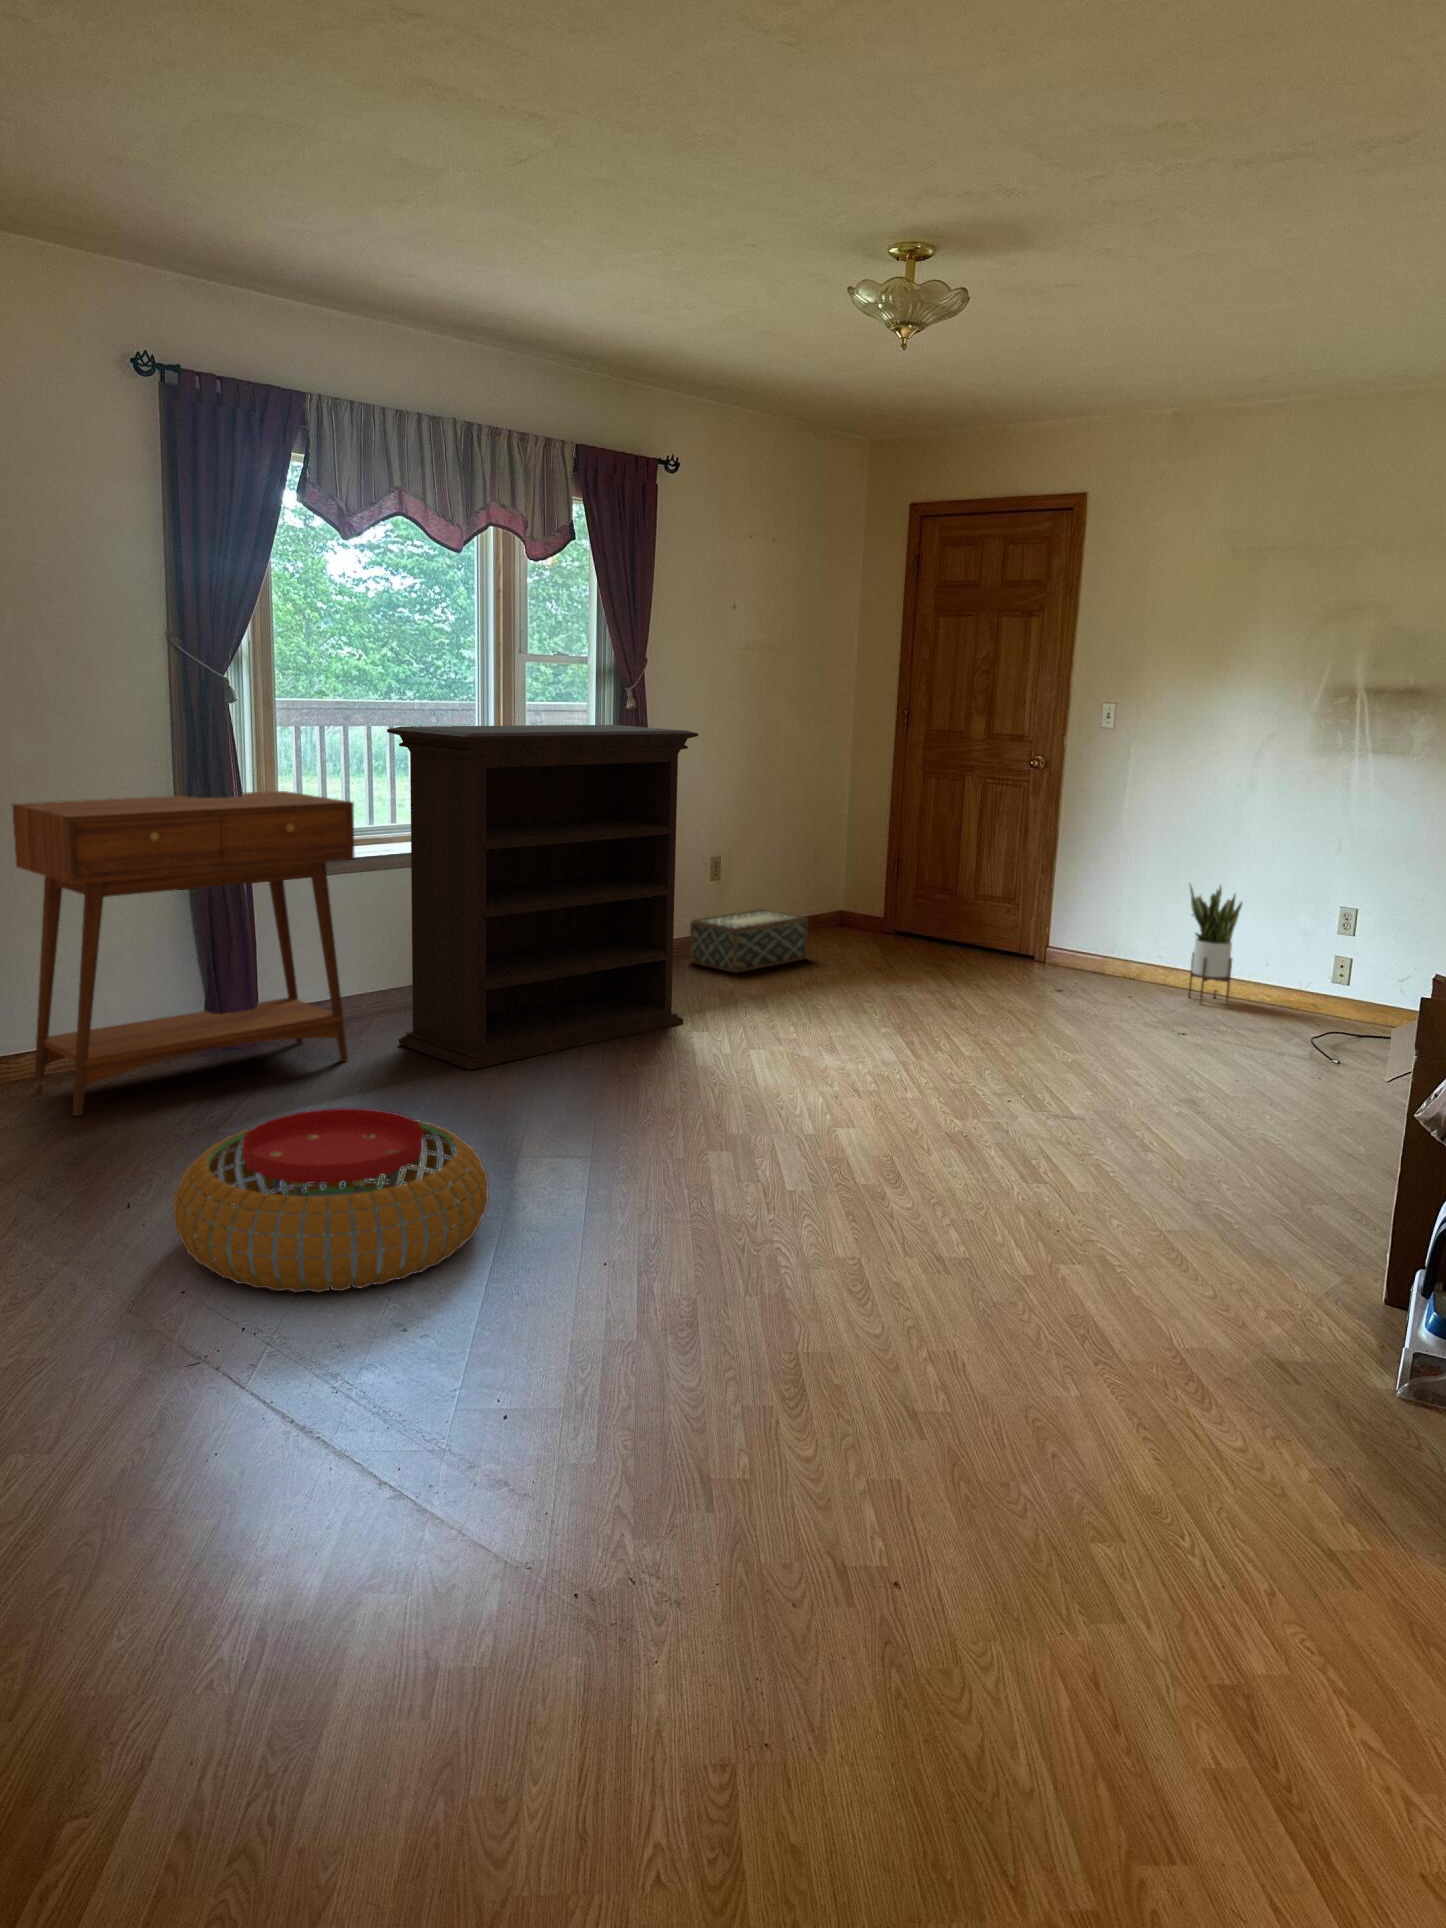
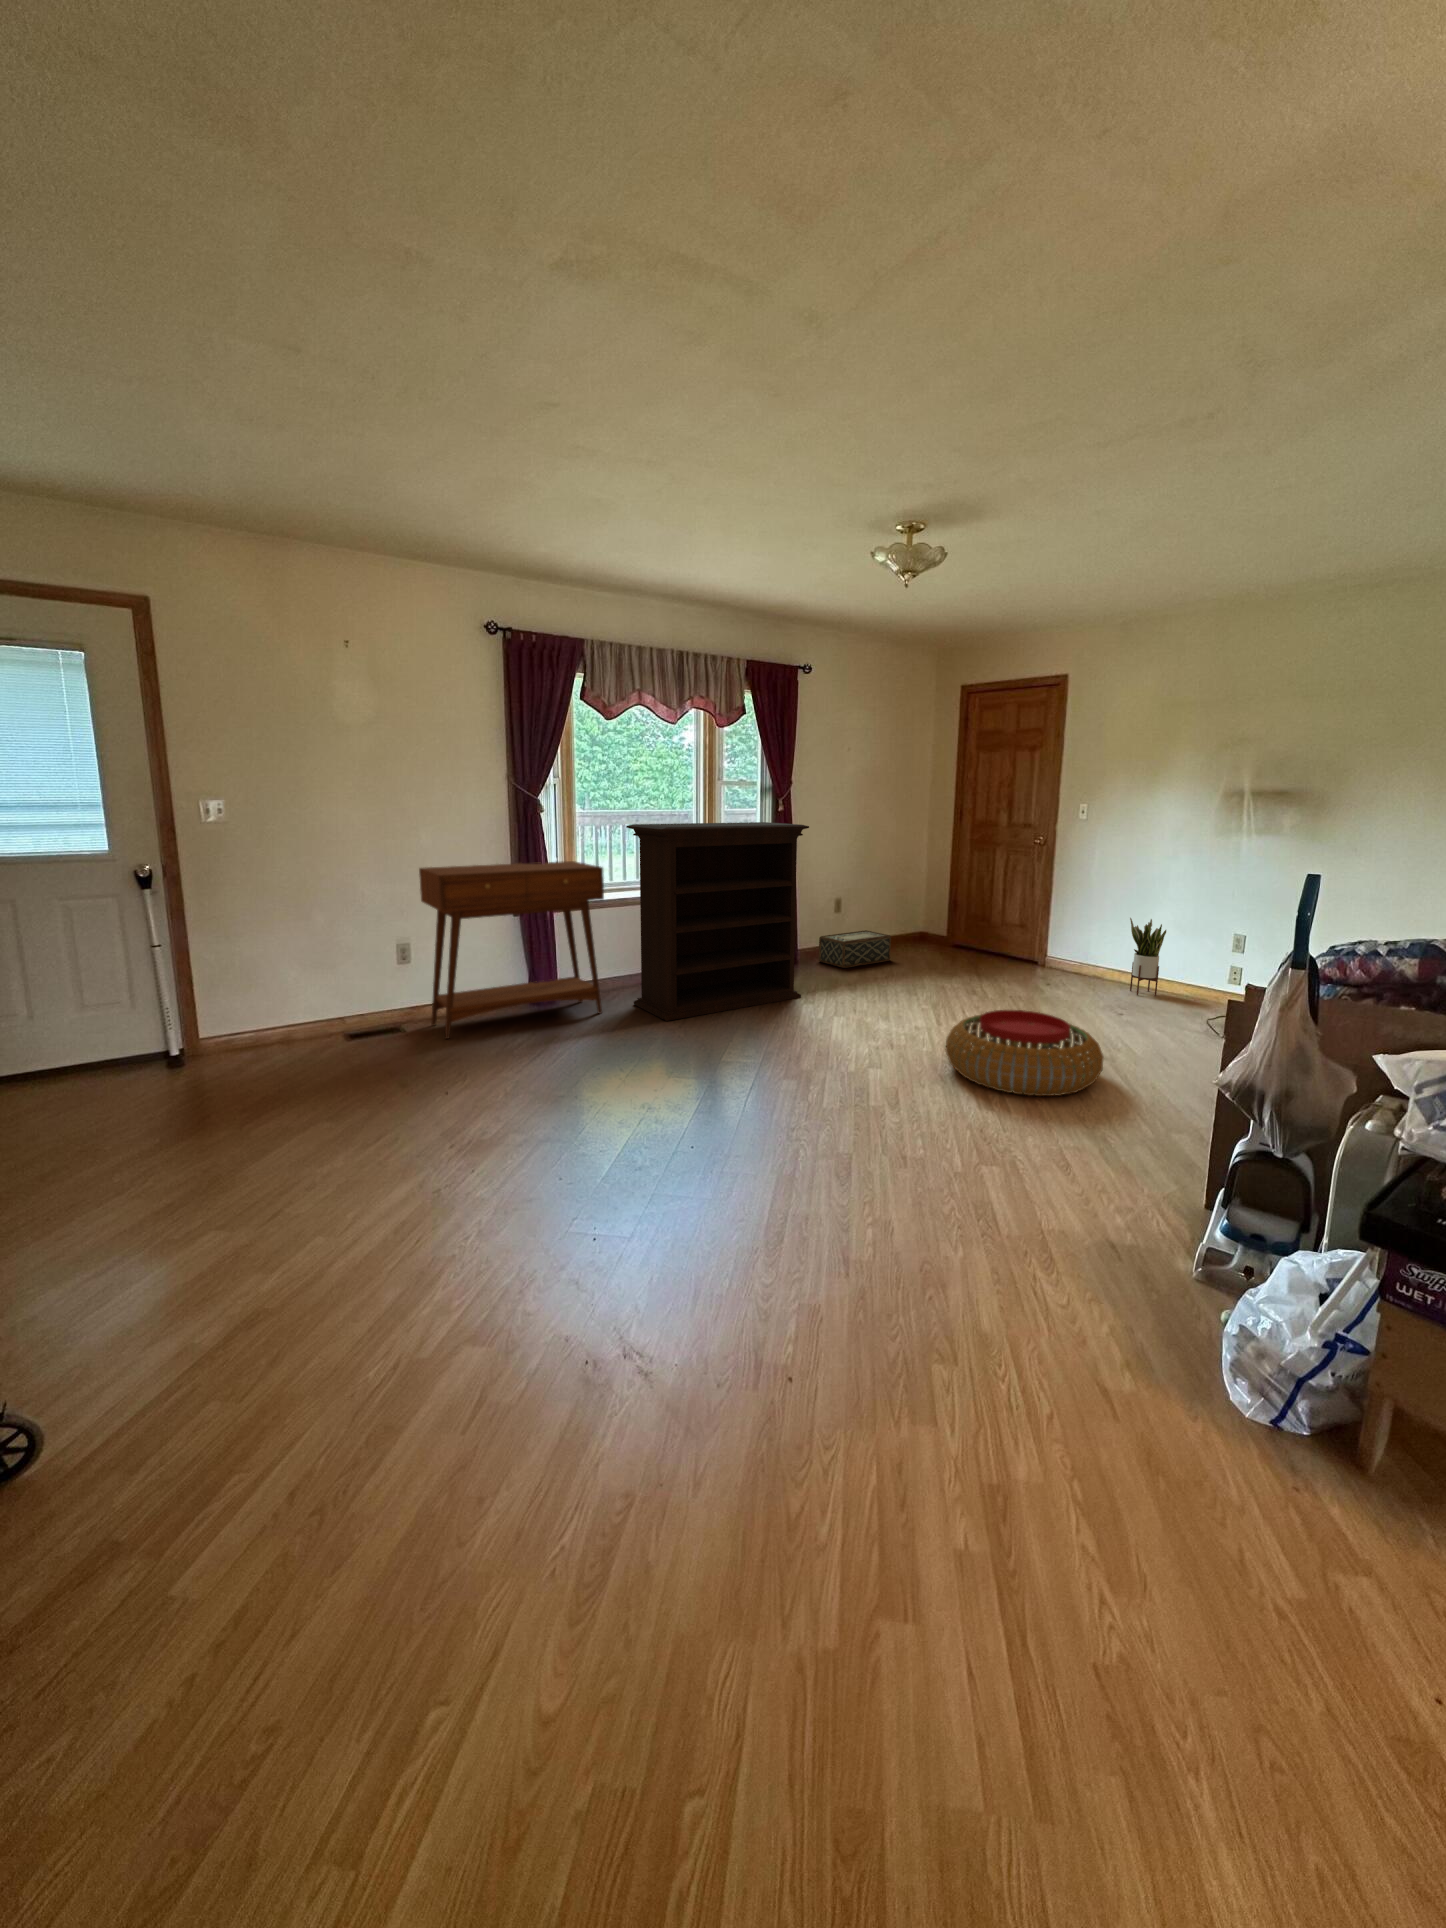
pouf: present [173,1108,489,1292] -> present [945,1010,1104,1096]

